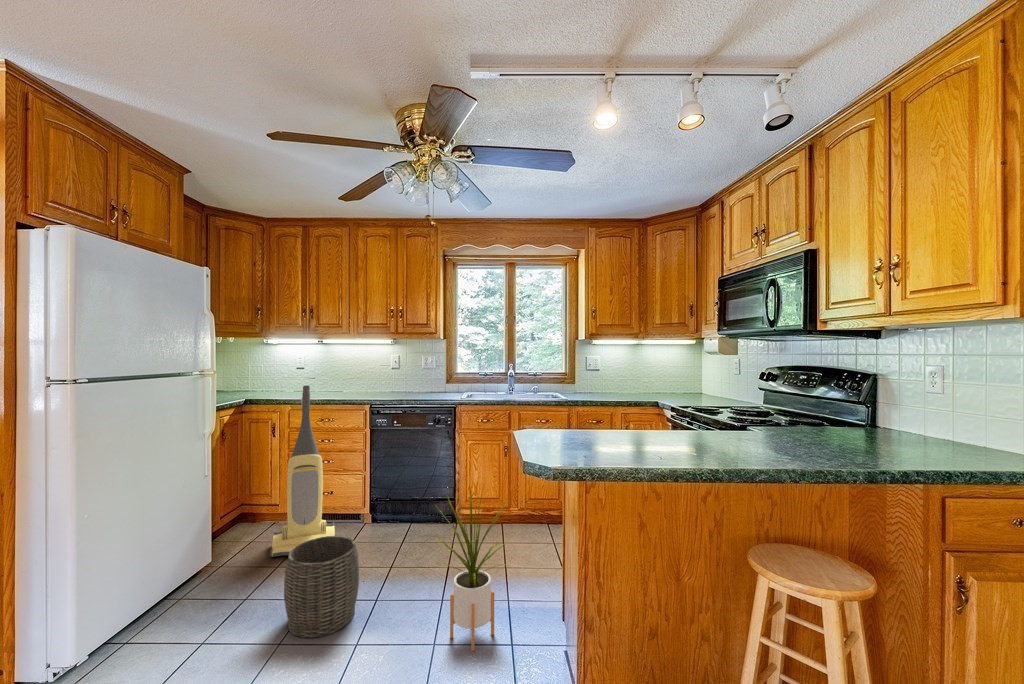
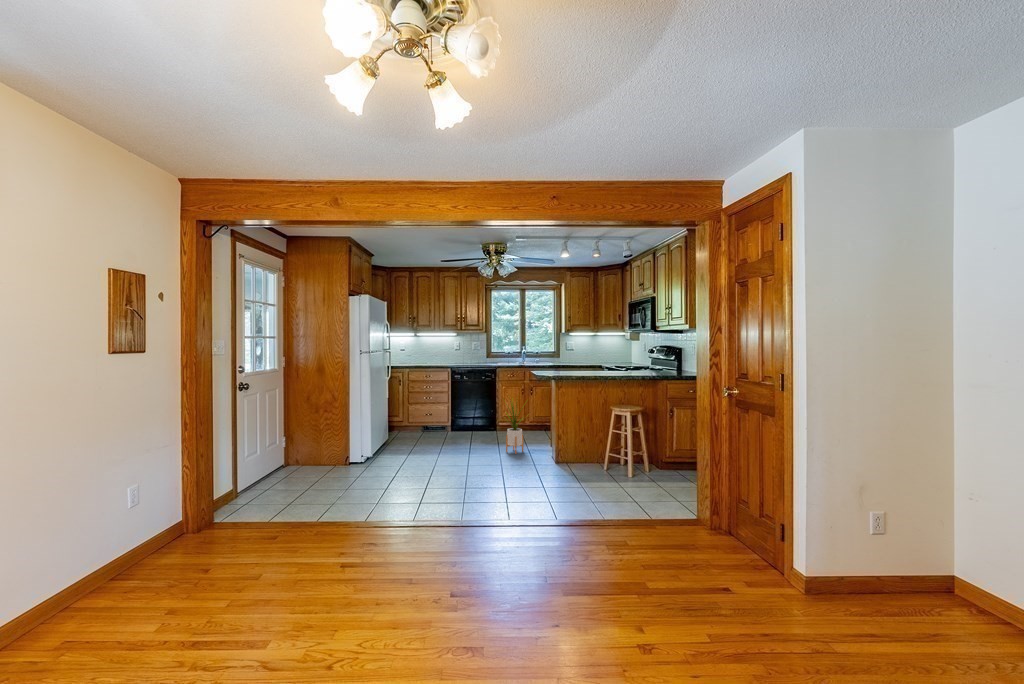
vacuum cleaner: present [270,385,335,557] -> none [409,358,441,439]
woven basket: present [284,536,359,638] -> none [437,419,466,452]

